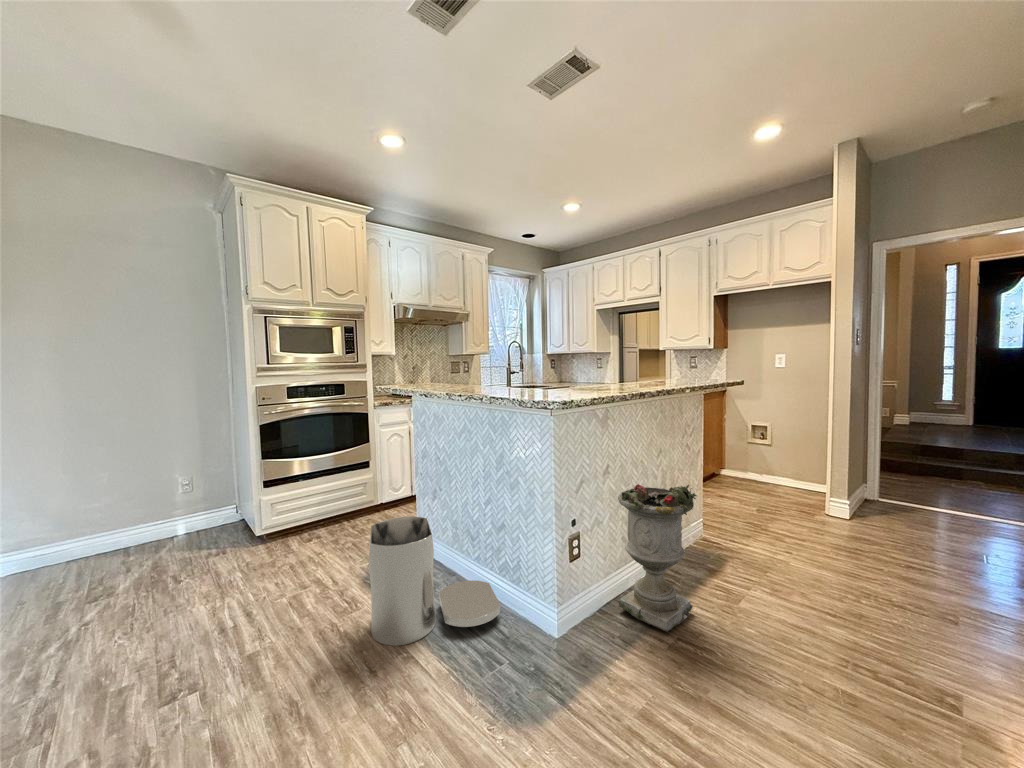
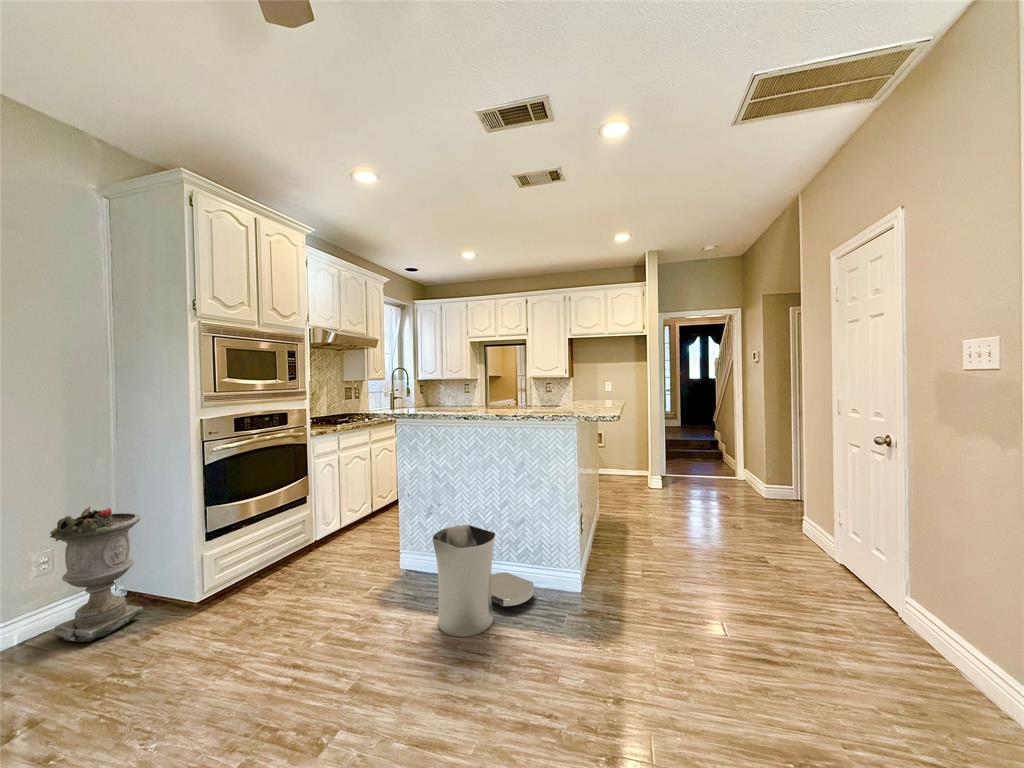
planter: present [618,484,696,632] -> present [50,507,143,642]

